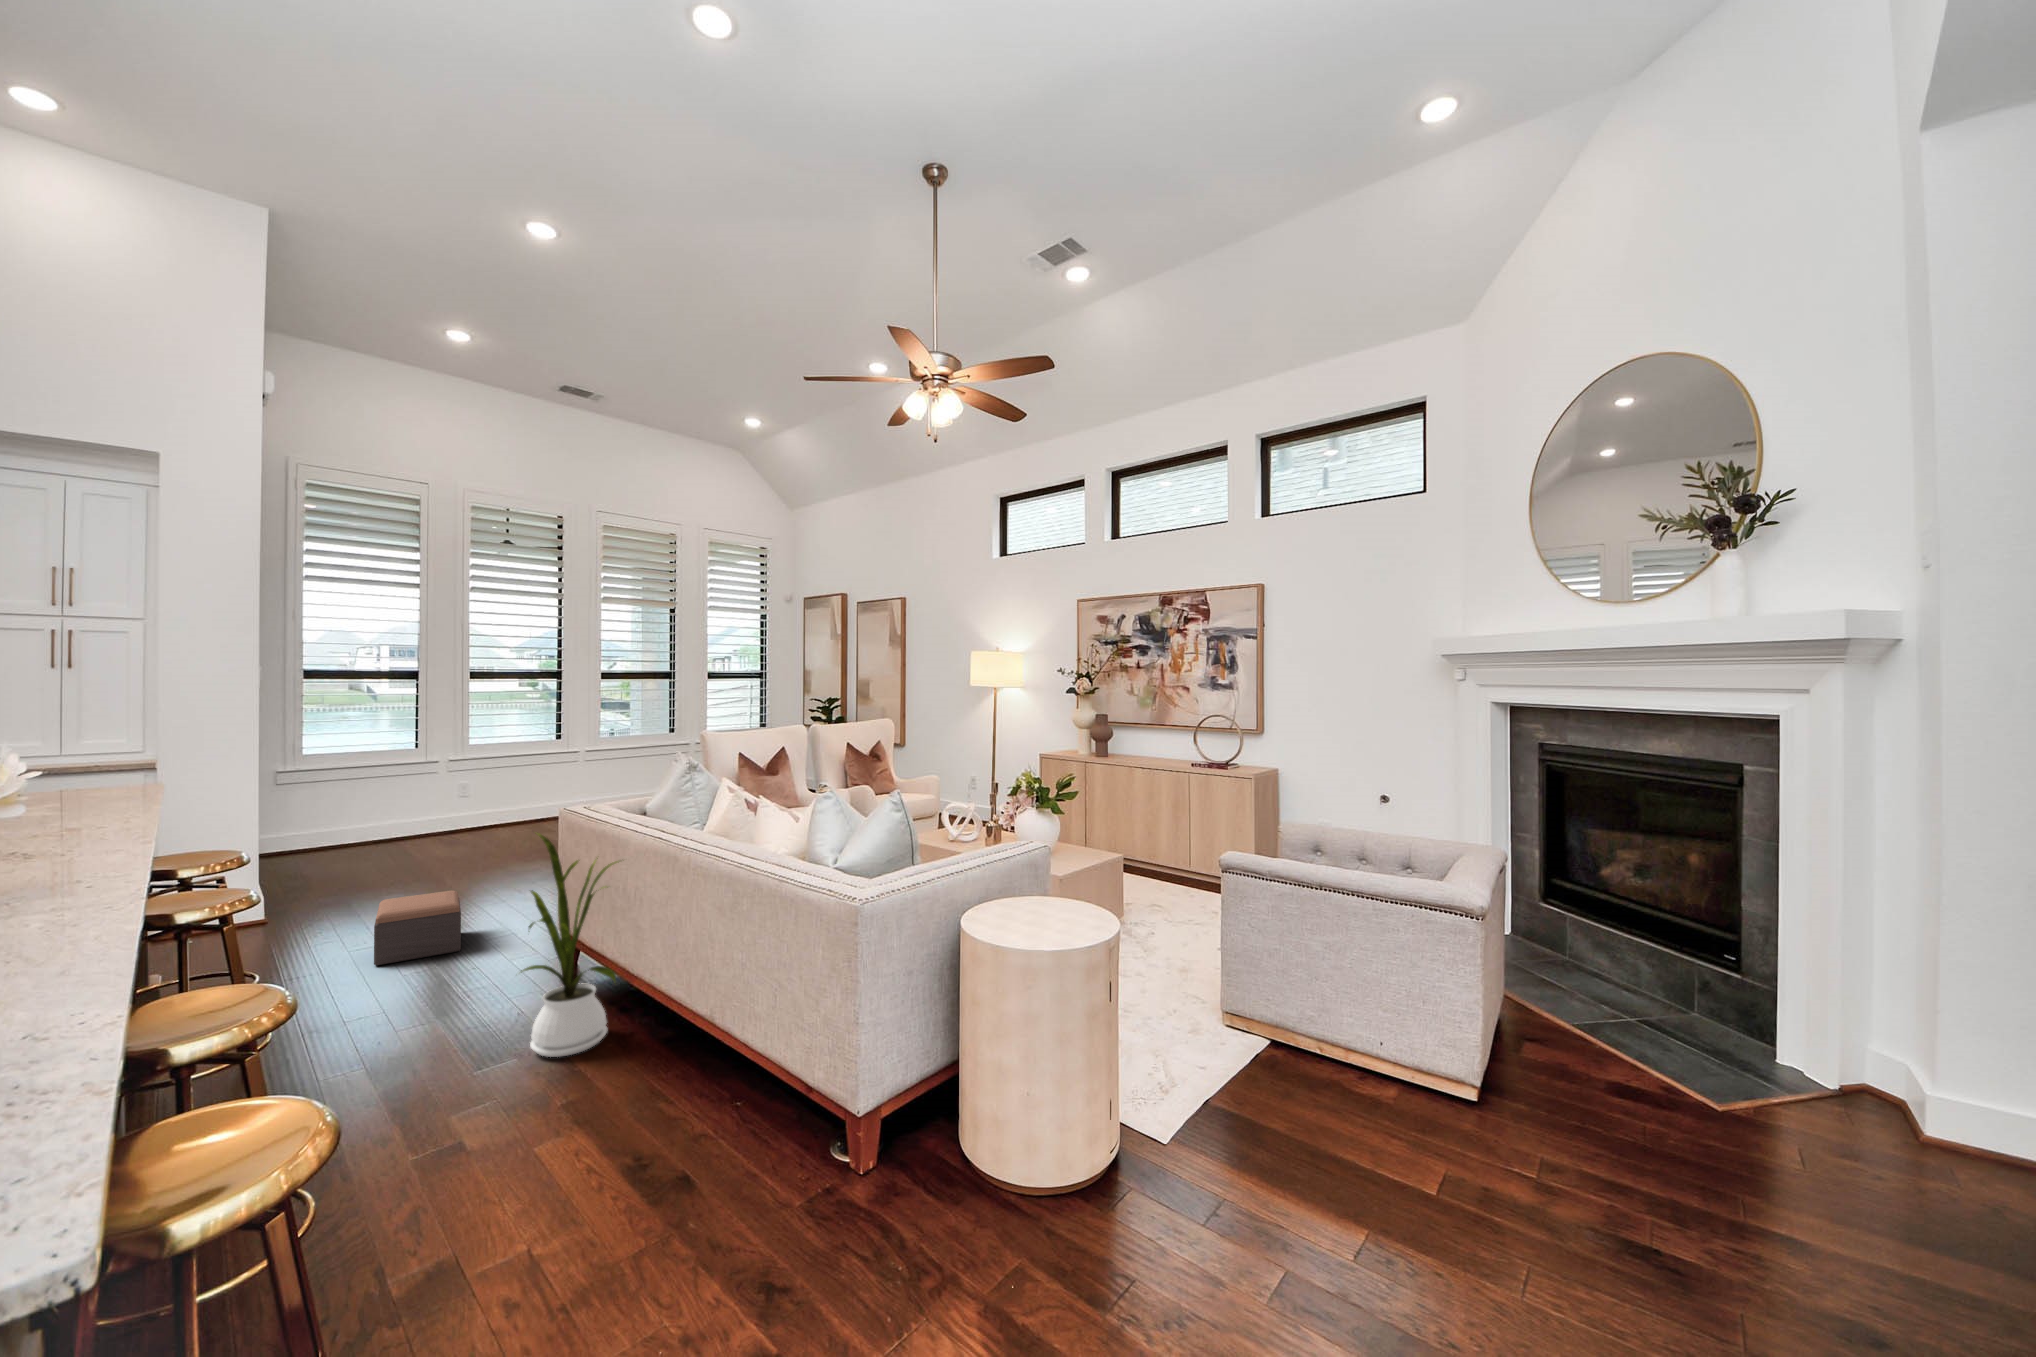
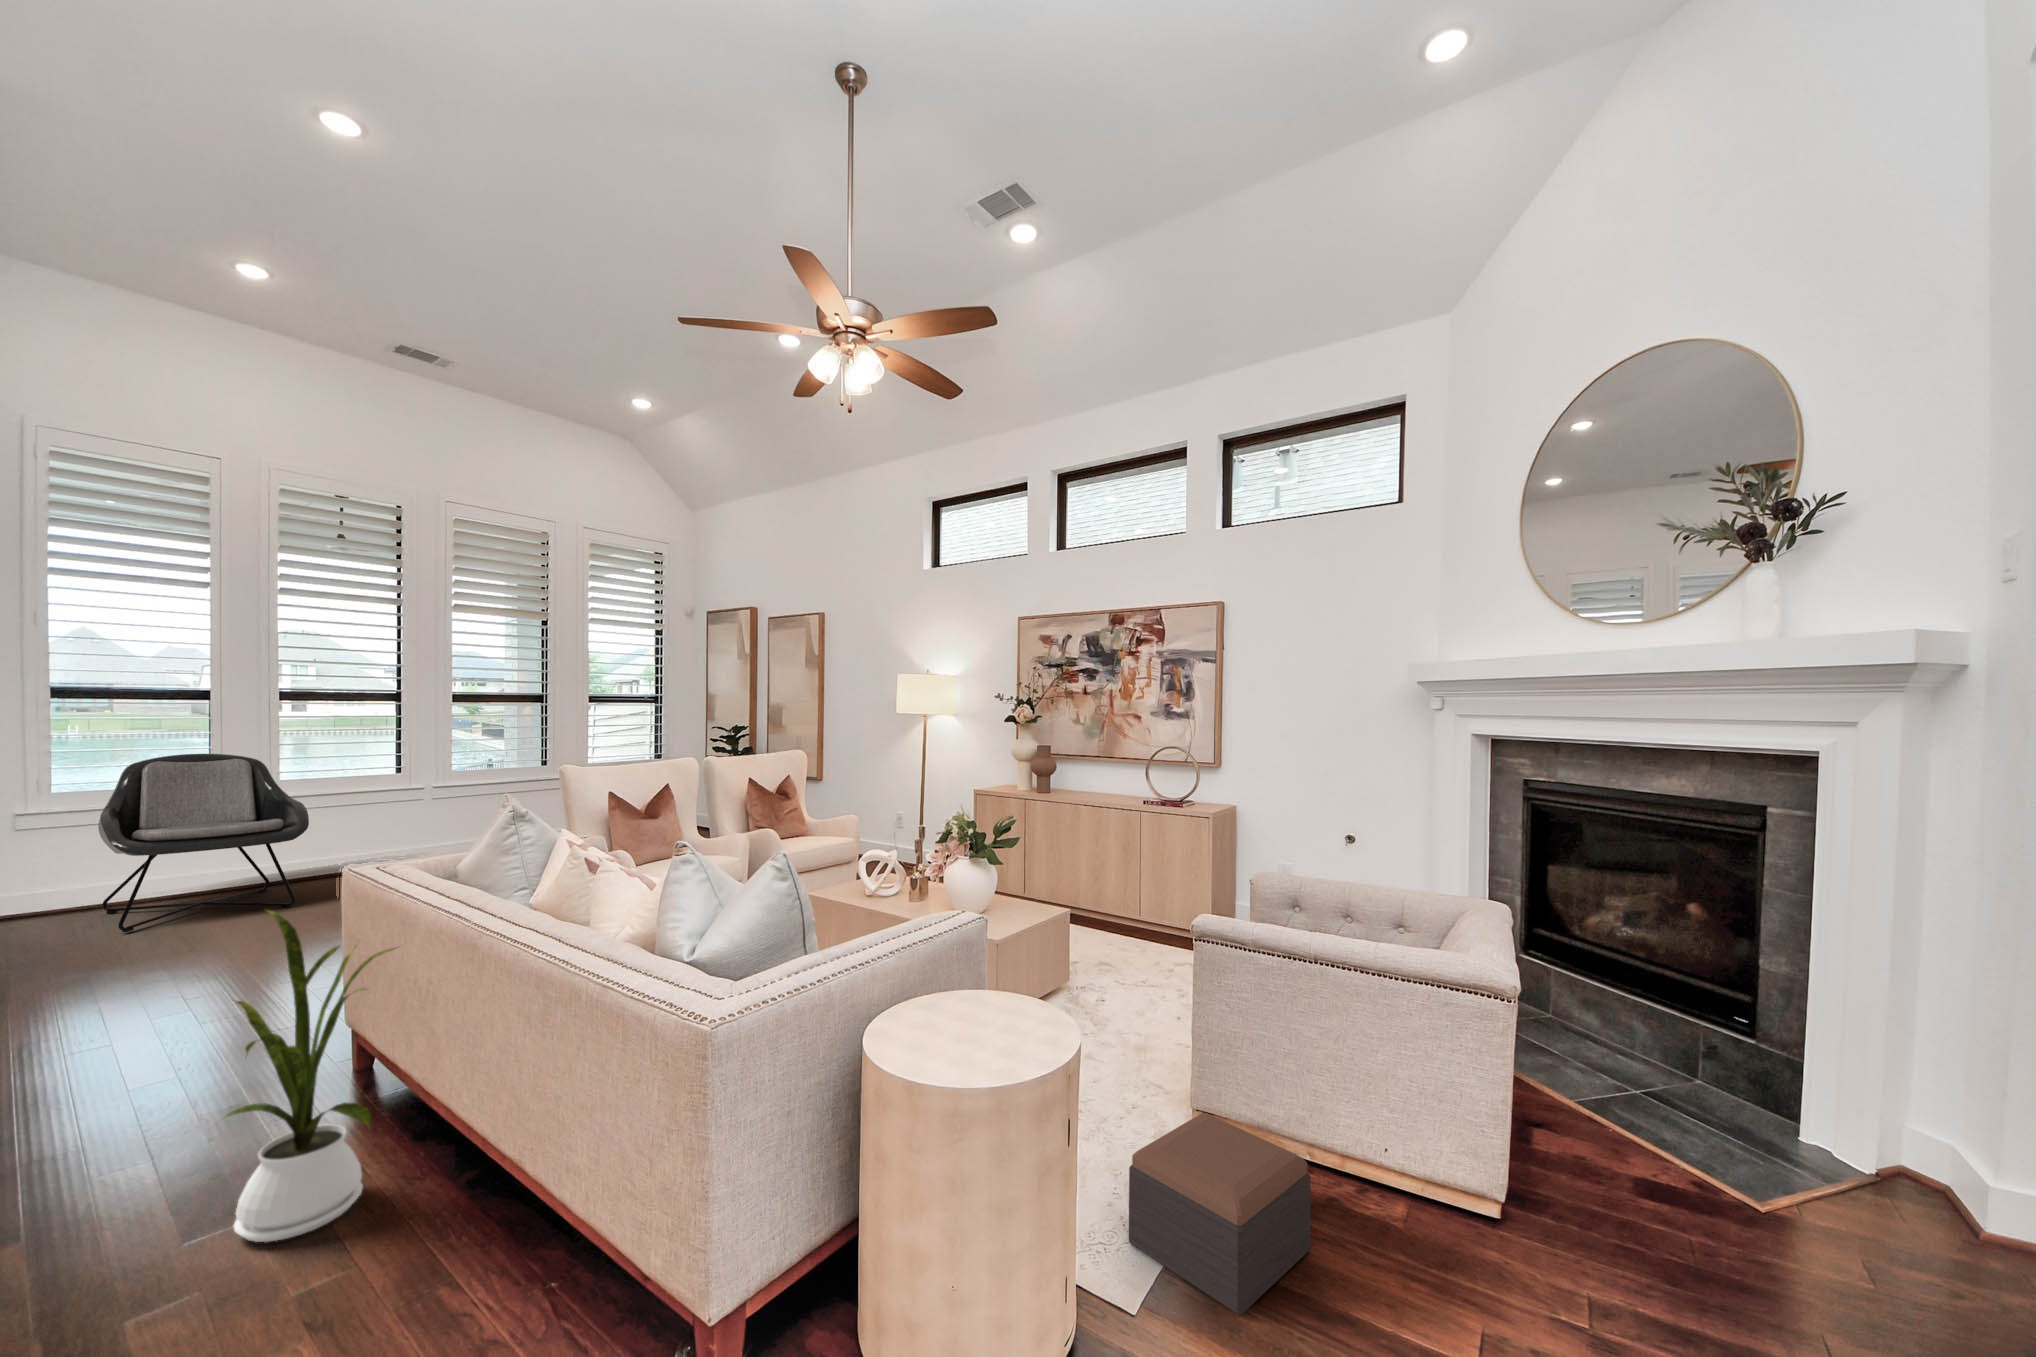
lounge chair: none [359,723,505,861] -> present [98,754,309,932]
footstool: present [374,890,461,966] -> present [1129,1113,1311,1315]

